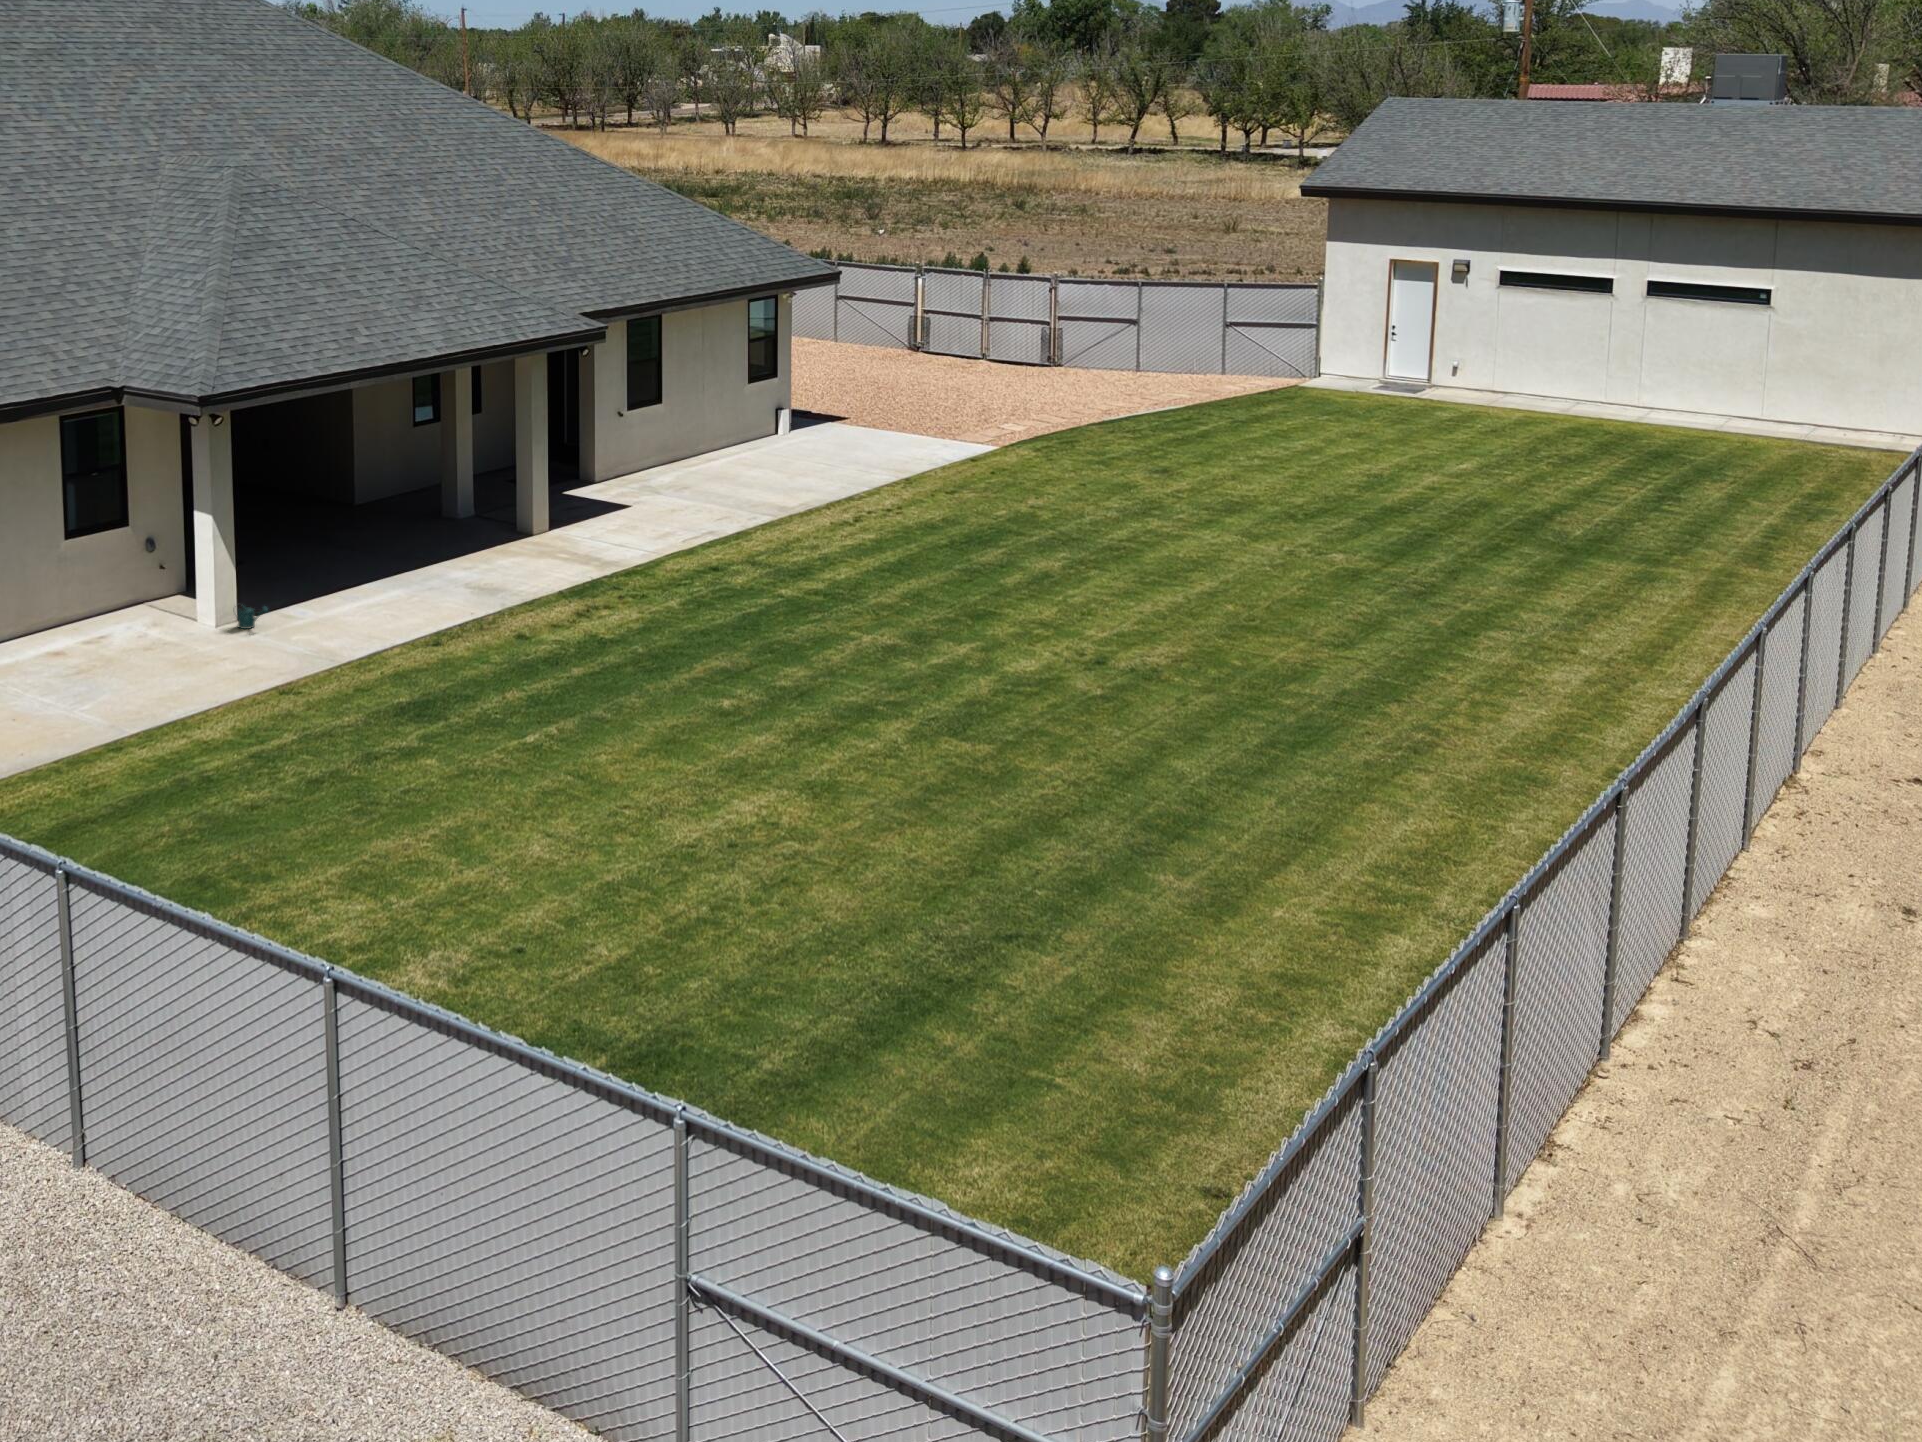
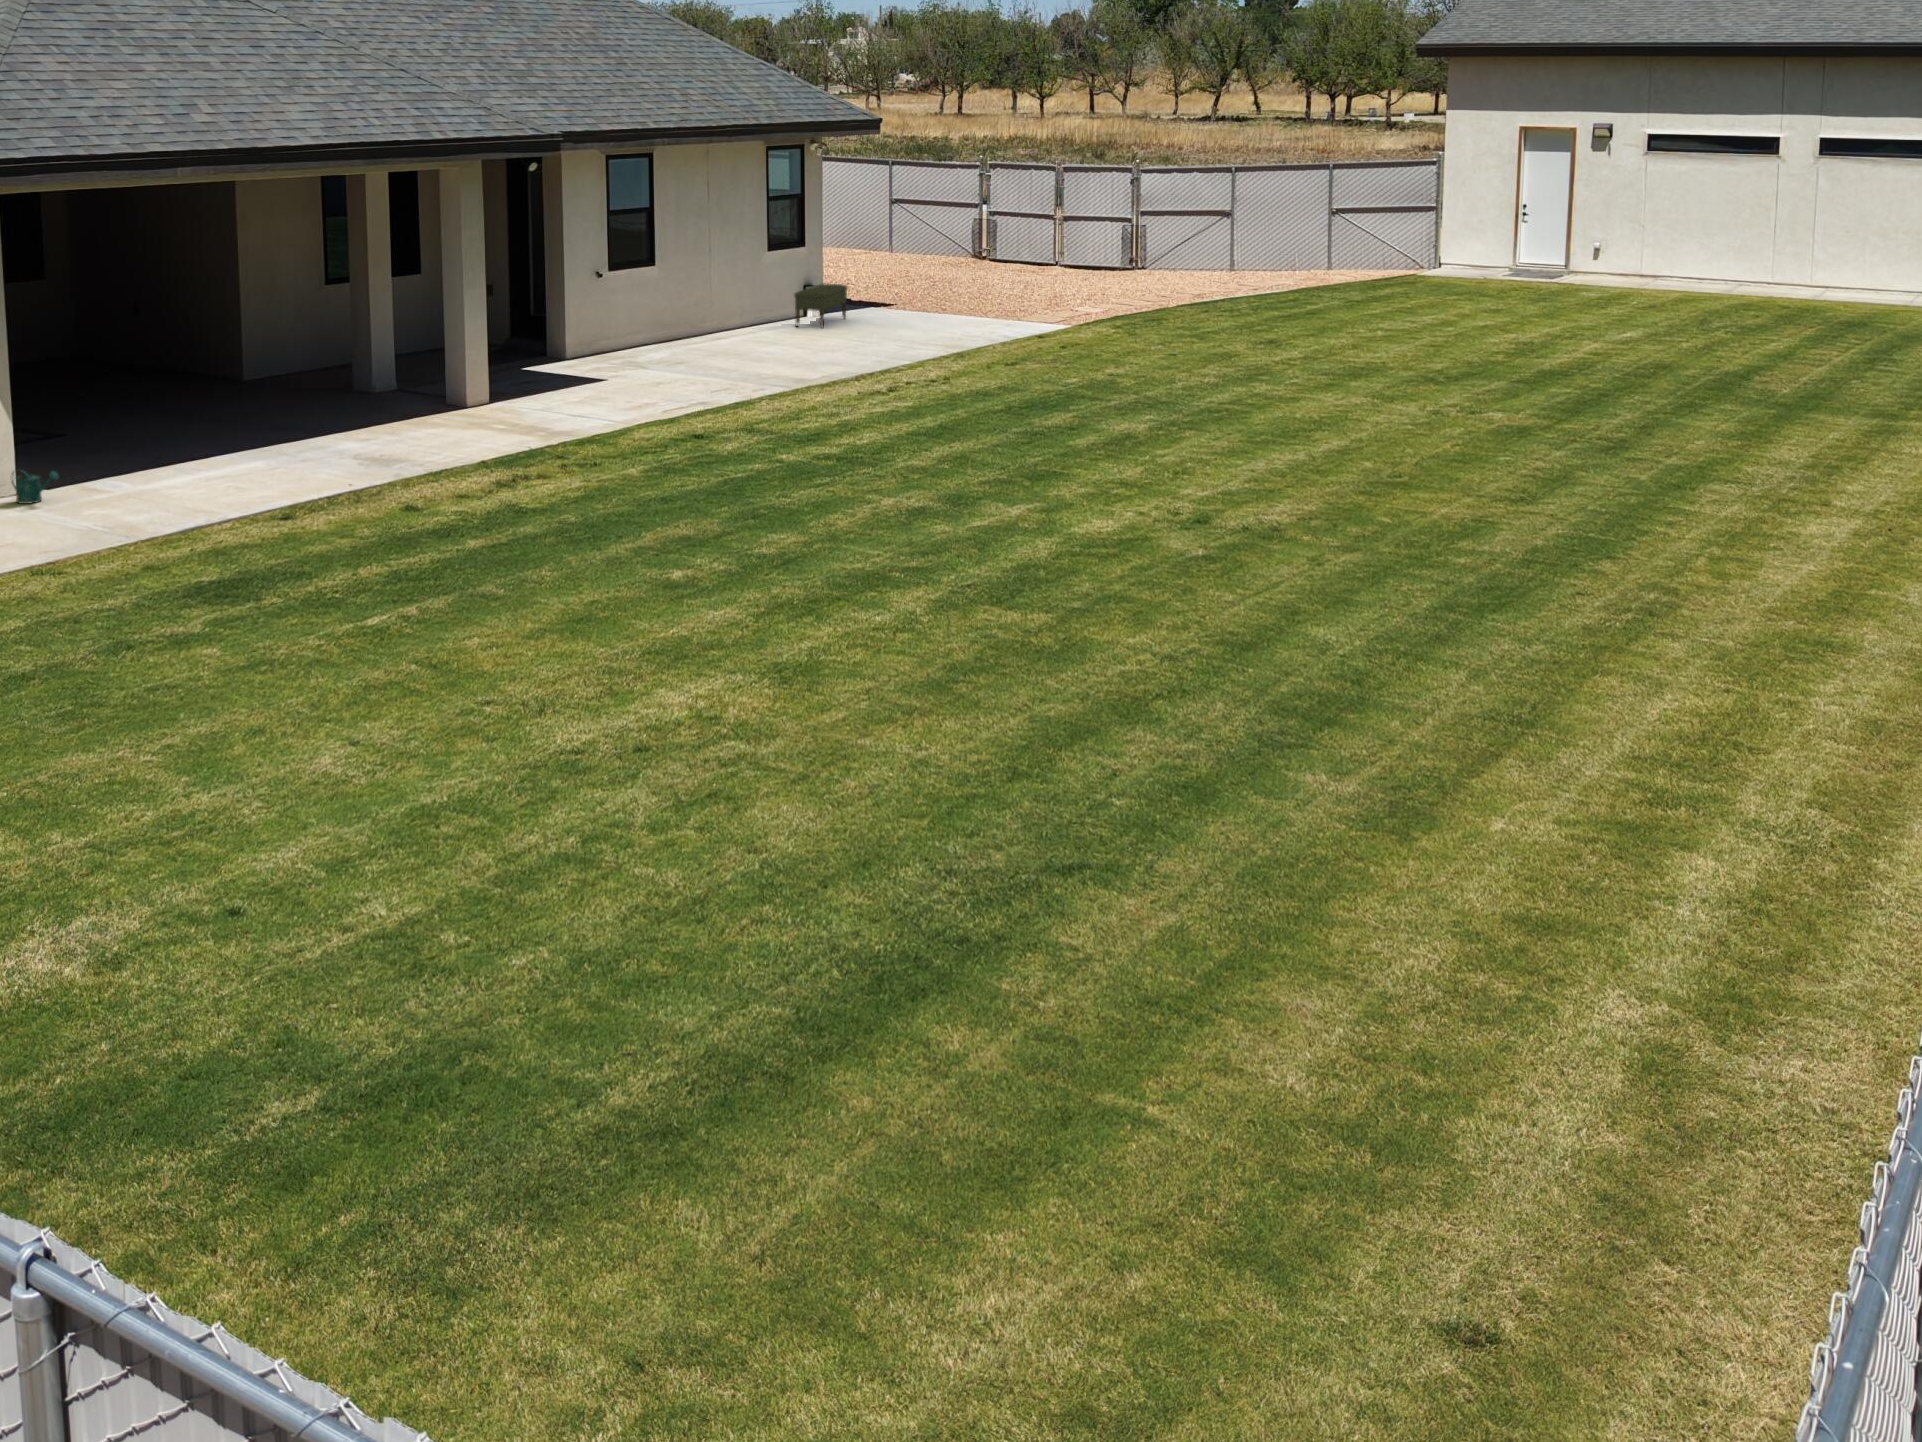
bench: none [769,406,811,447] -> present [794,283,847,328]

